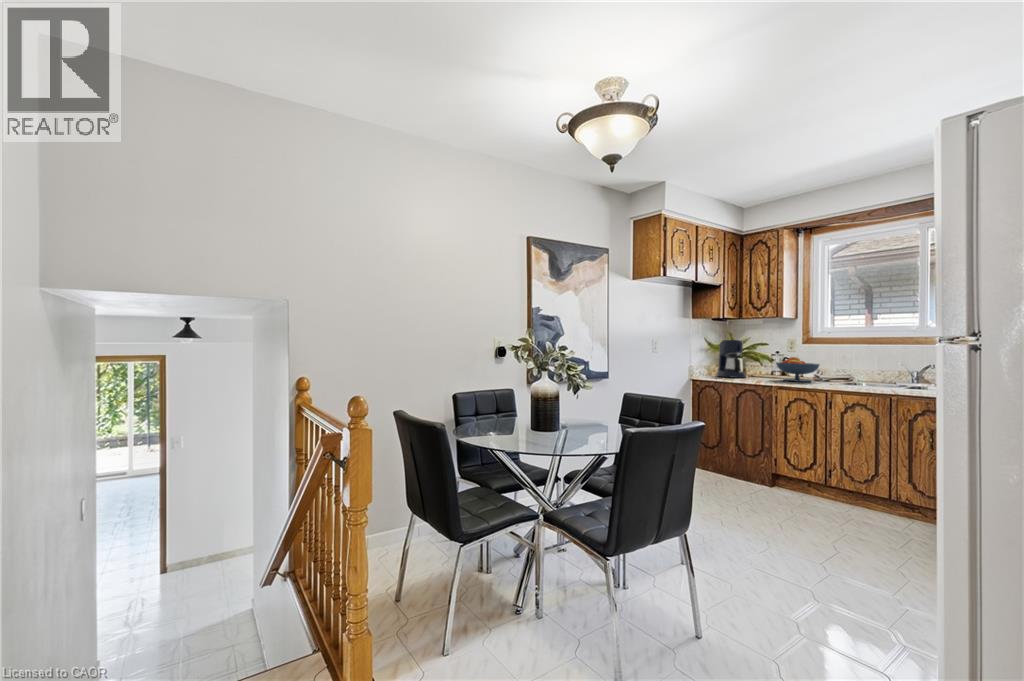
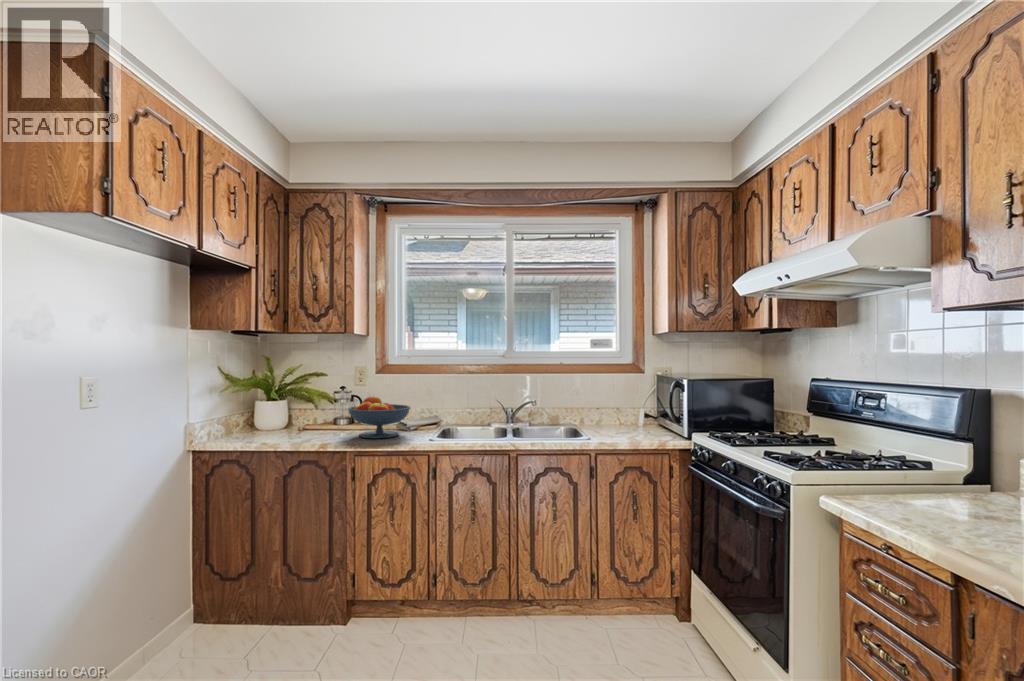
coffee maker: present [717,340,746,378] -> none [243,371,298,441]

